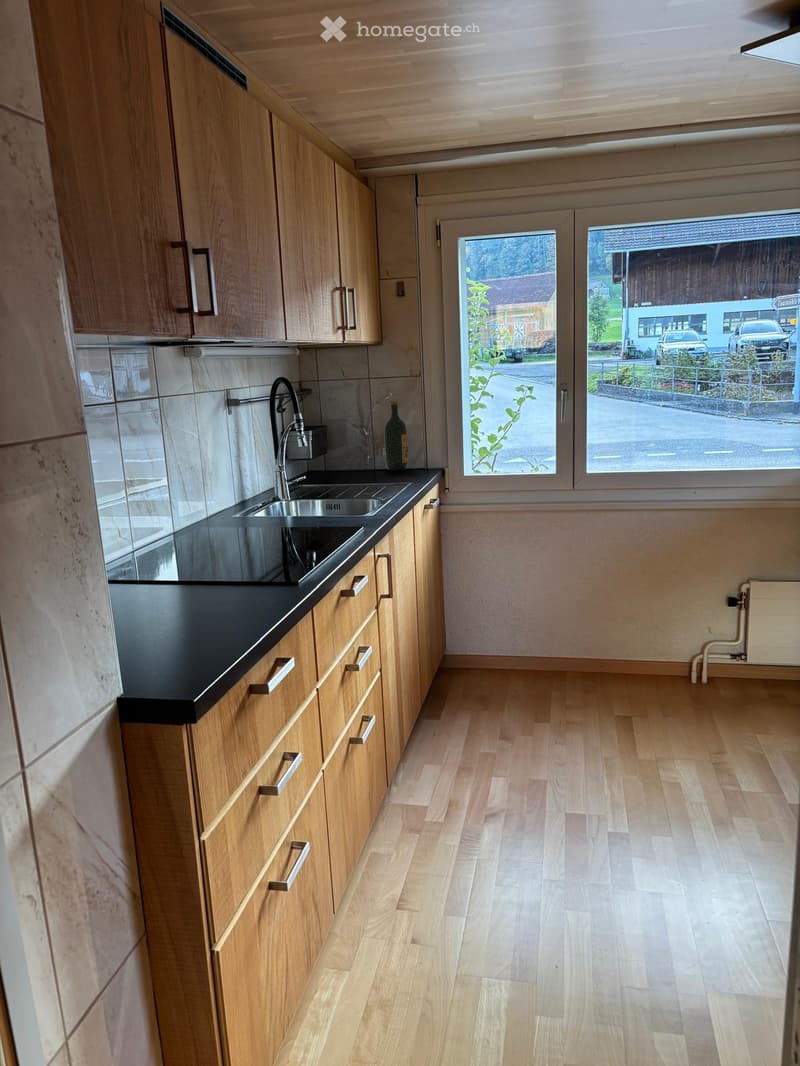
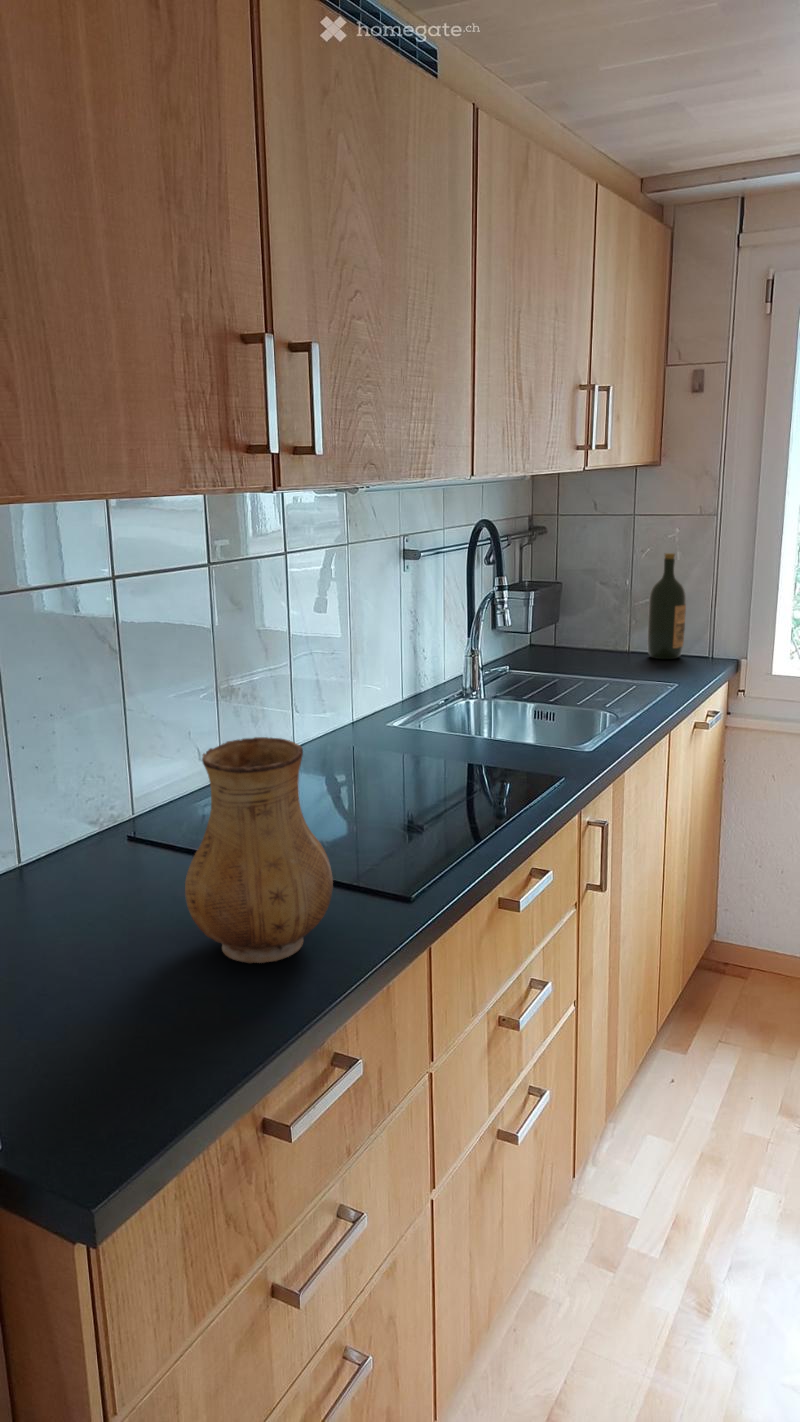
ceramic pitcher: none [168,481,260,616] -> present [185,737,333,963]

